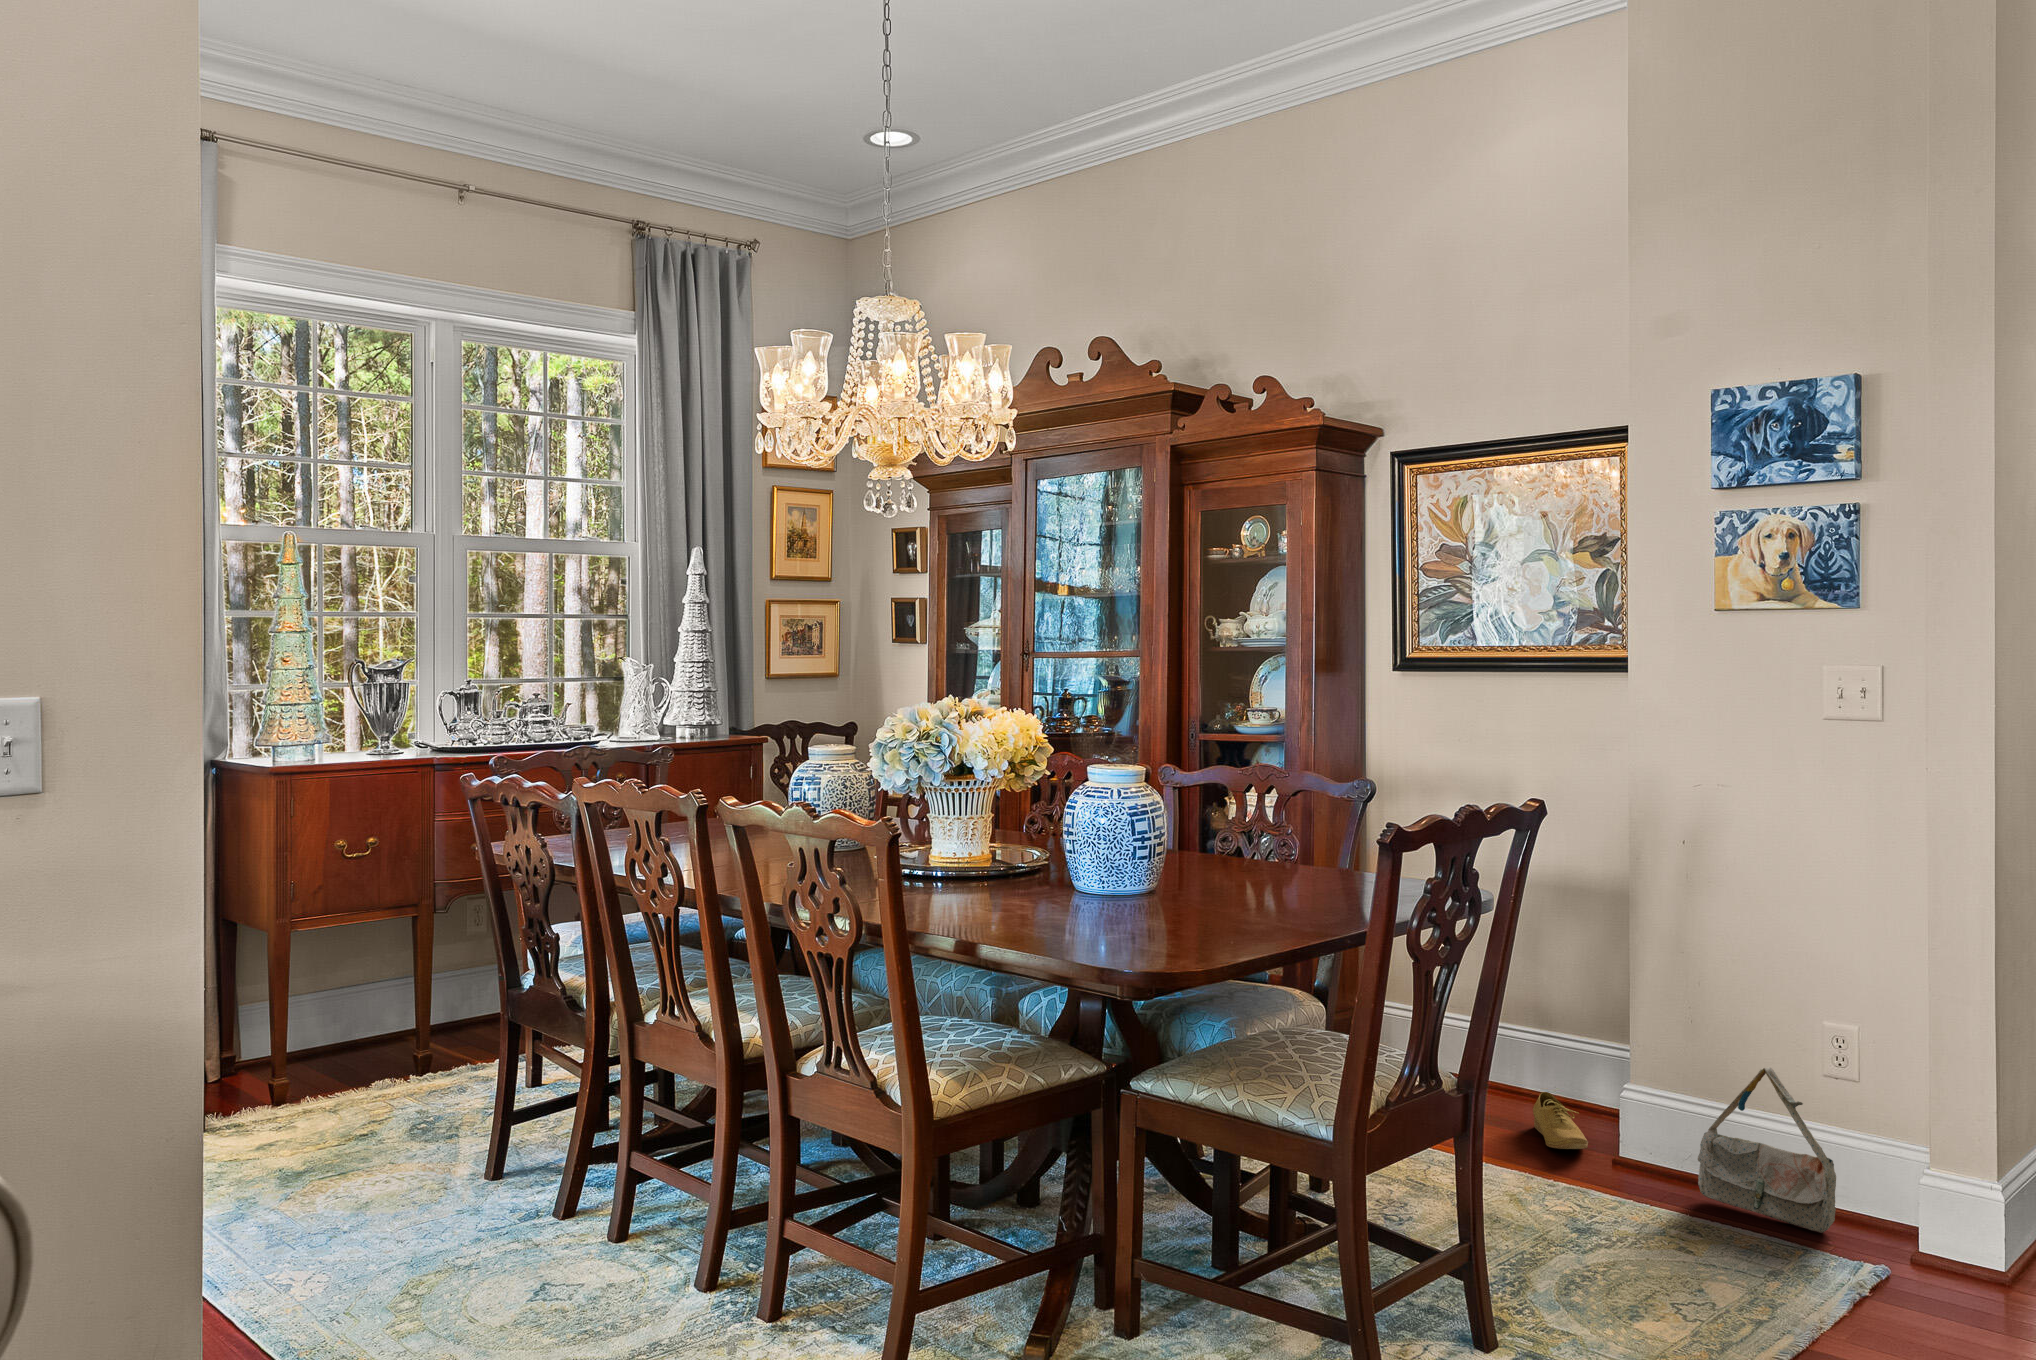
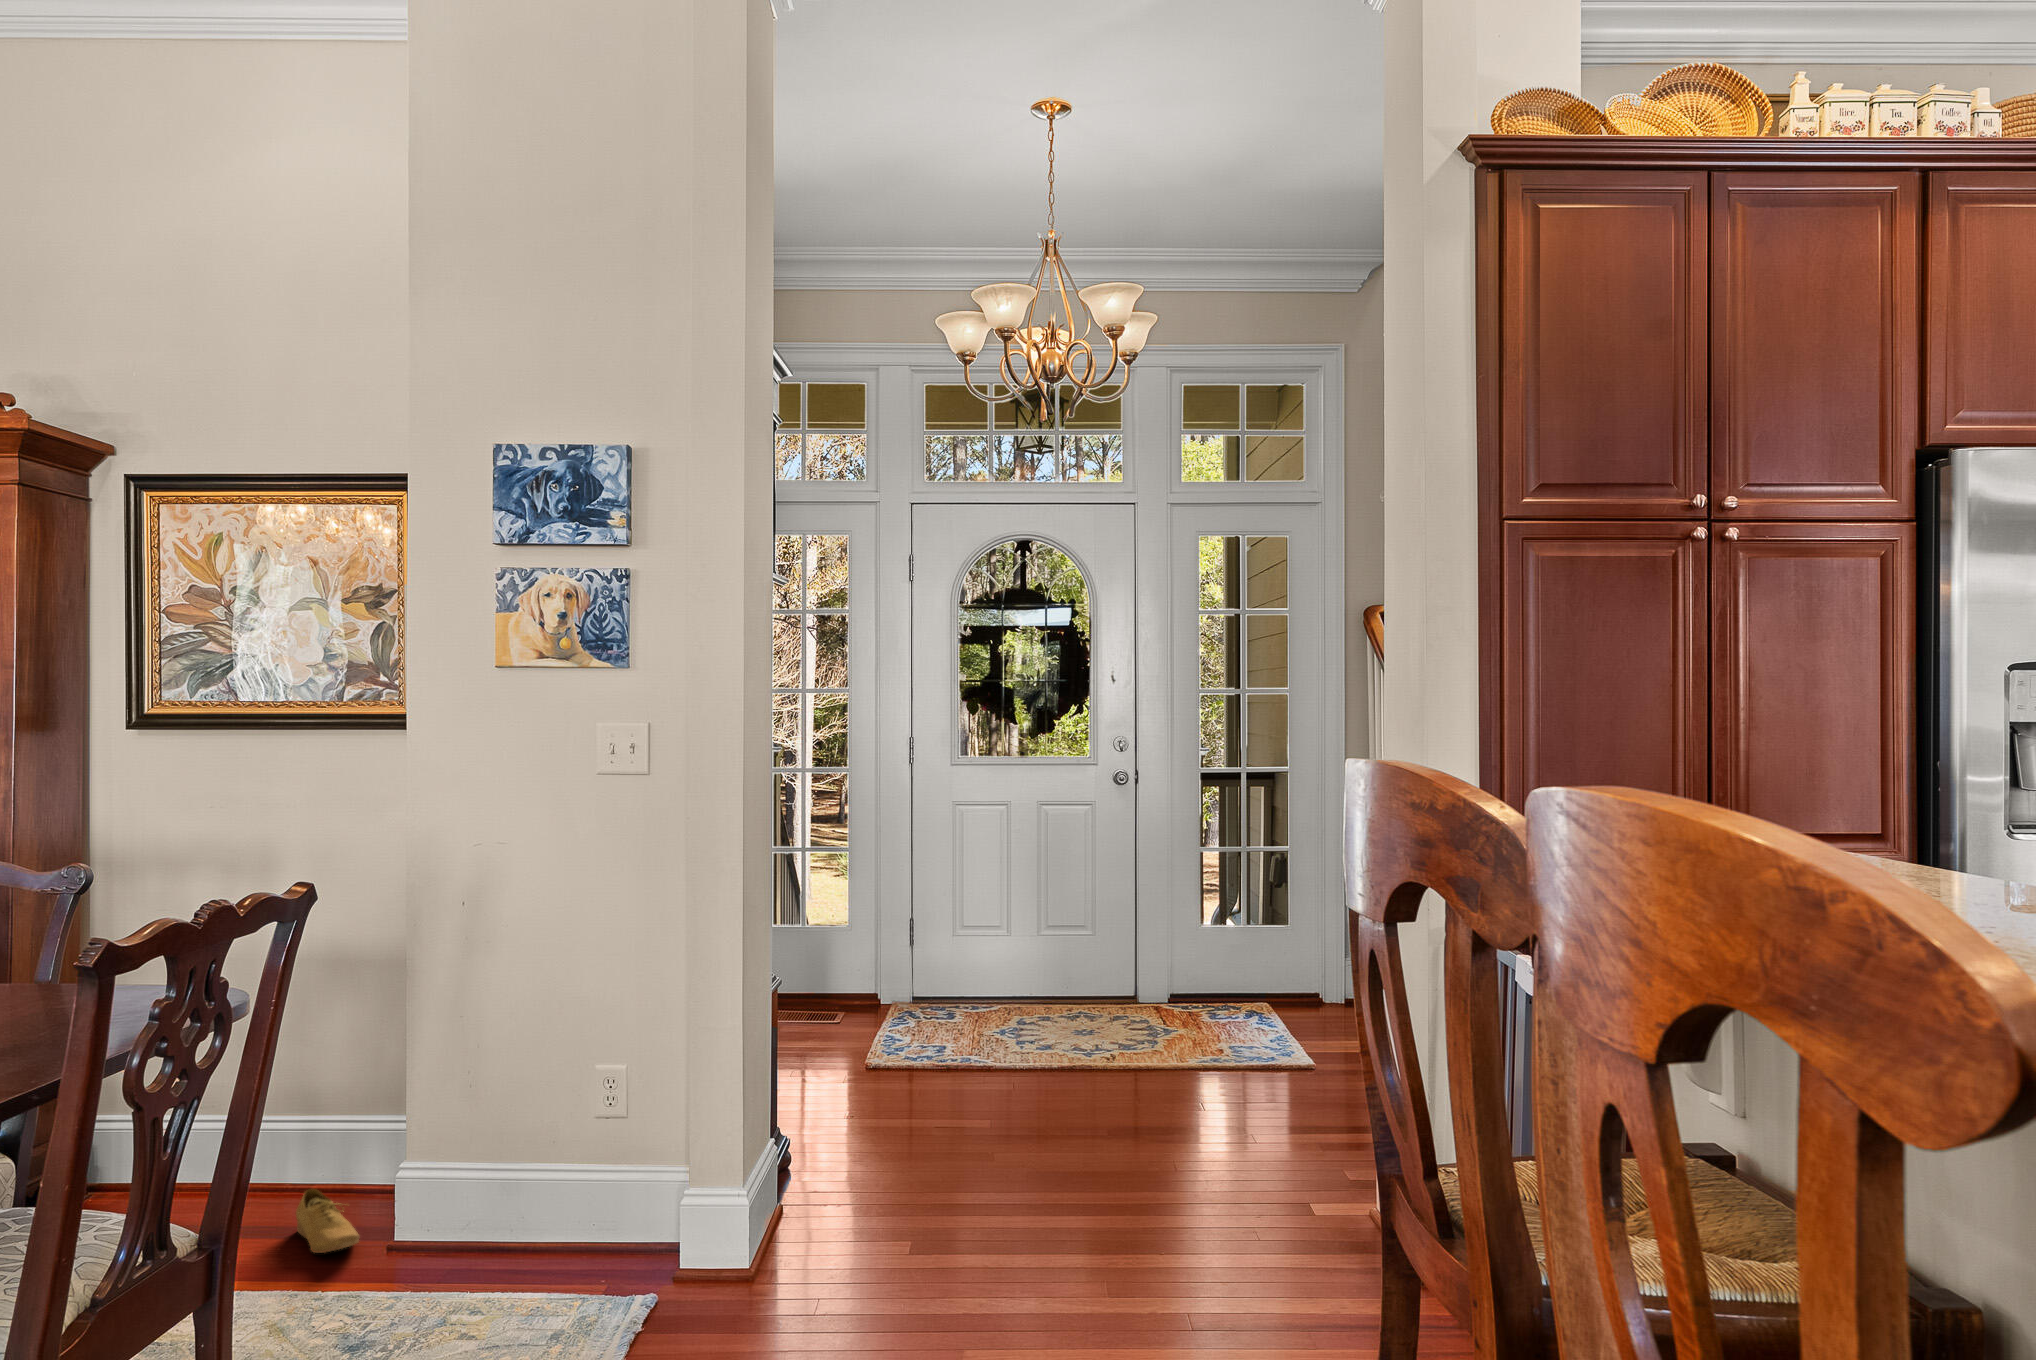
bag: present [1698,1067,1836,1233] -> none [477,1118,609,1272]

